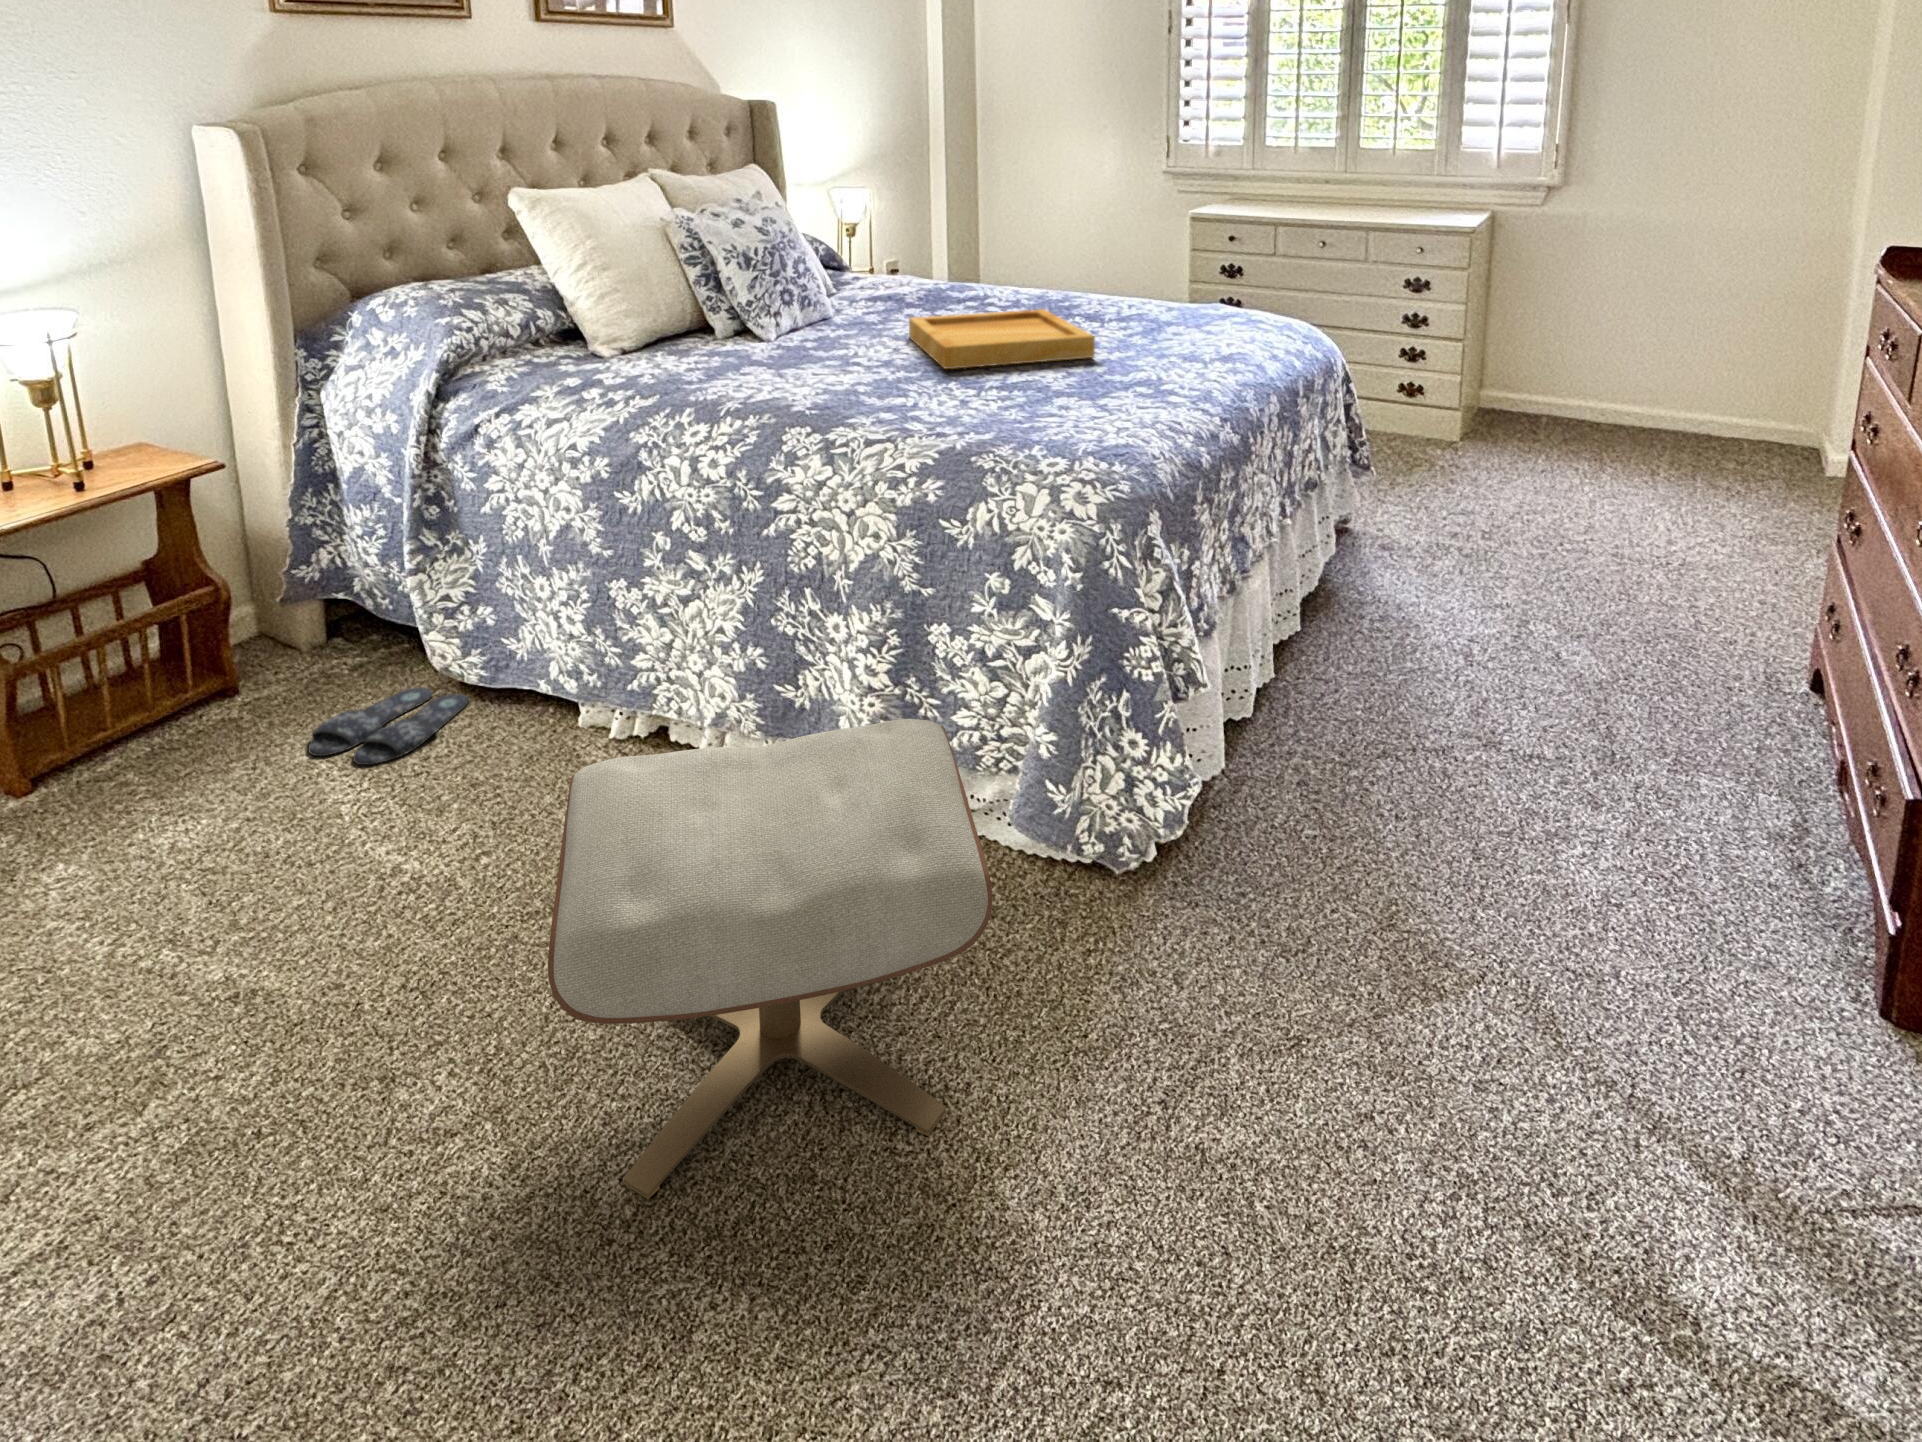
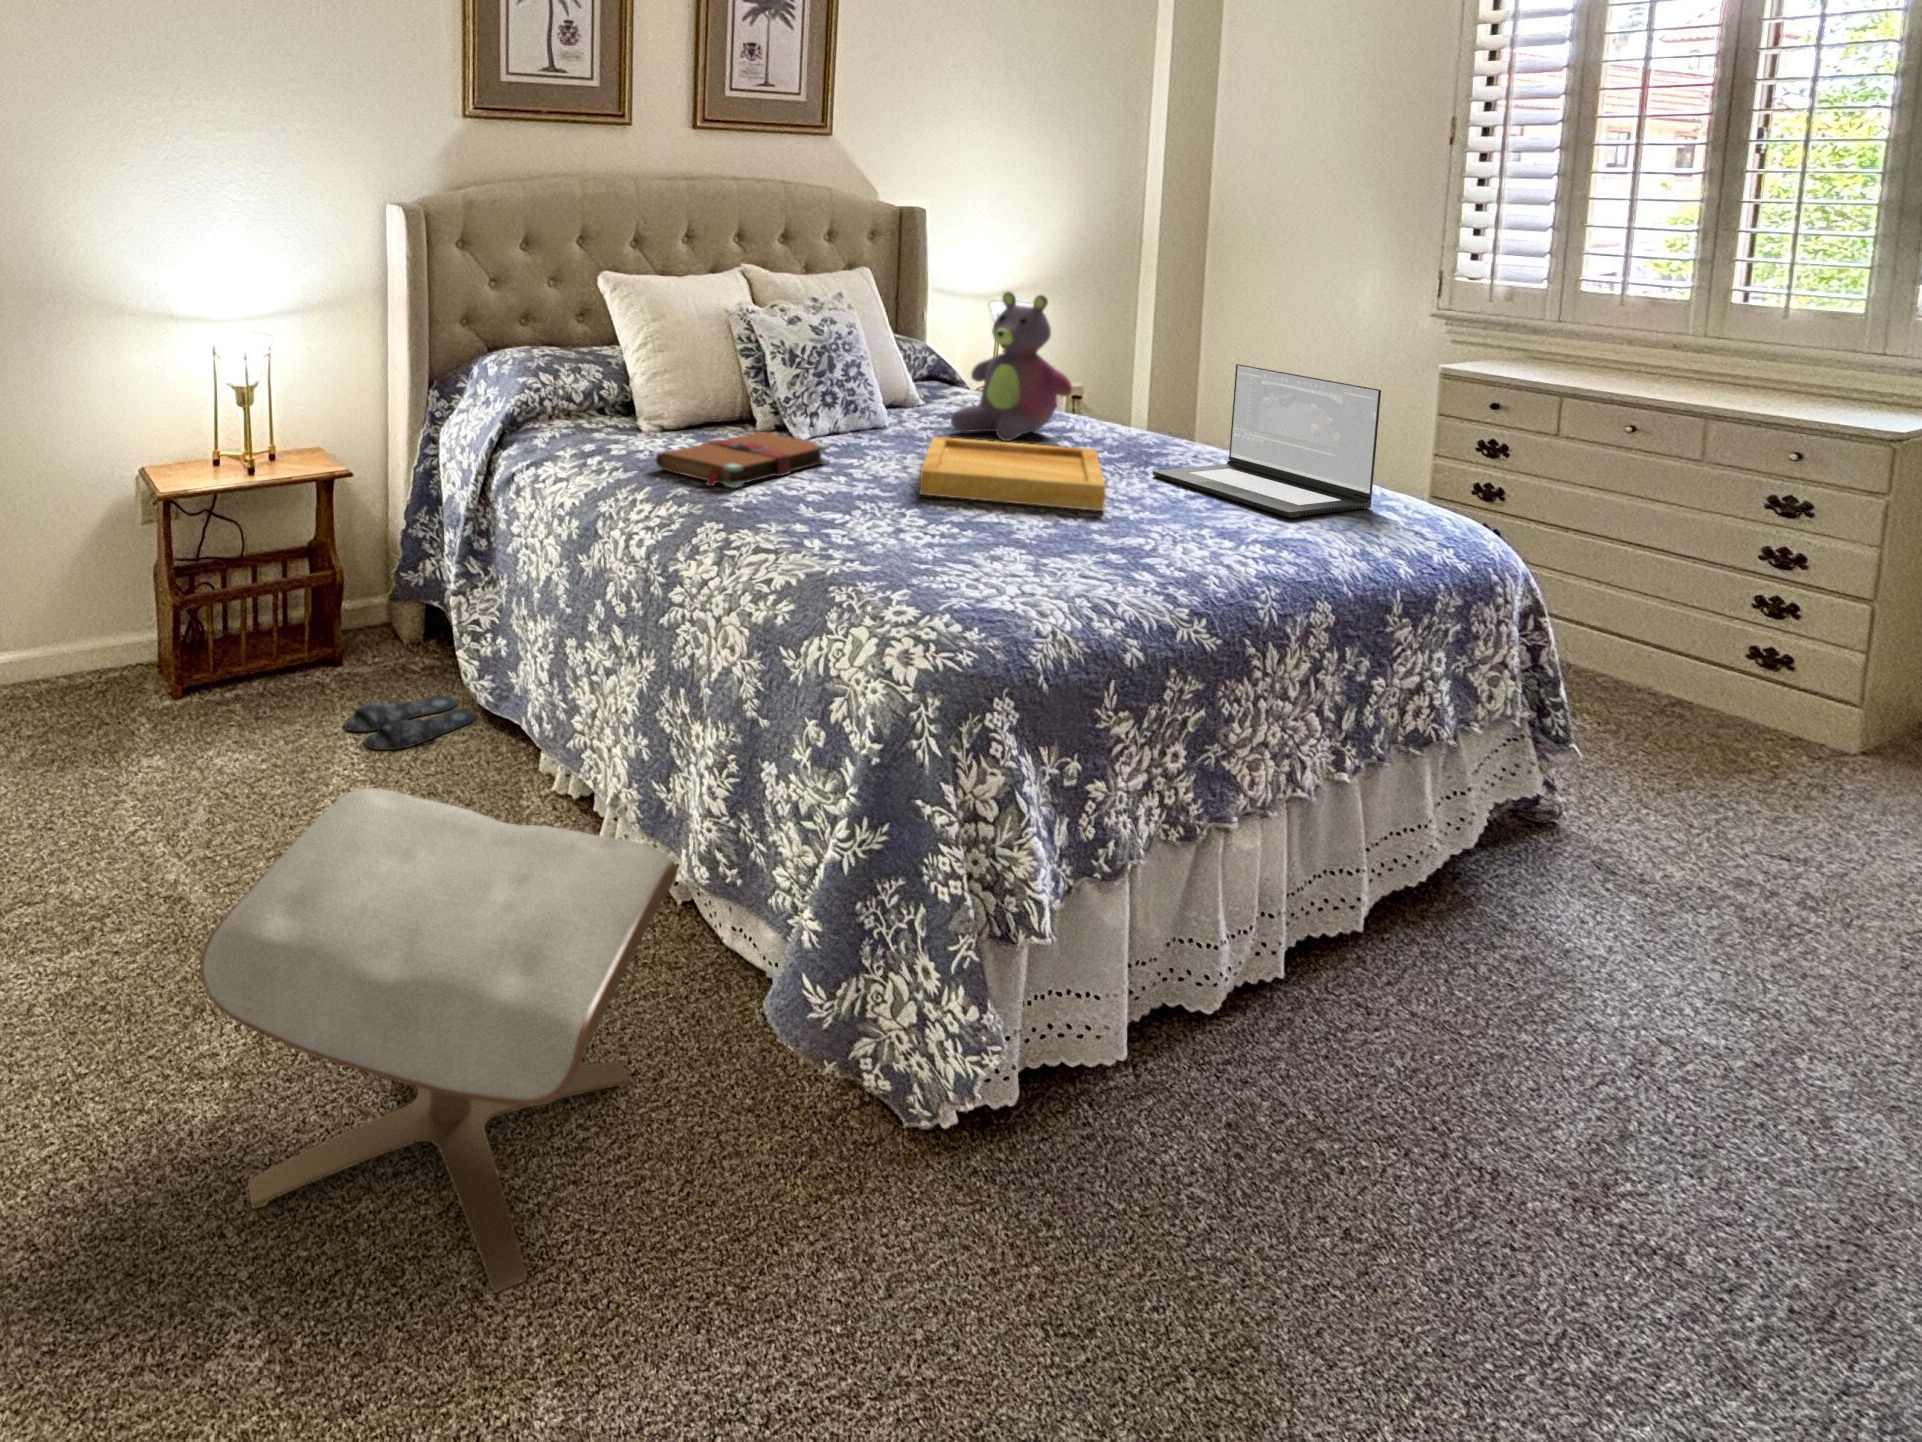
stuffed bear: none [895,178,996,314] -> present [951,291,1072,441]
laptop: none [1090,224,1255,340] -> present [1152,364,1381,518]
book: none [676,337,831,395] -> present [656,432,830,488]

